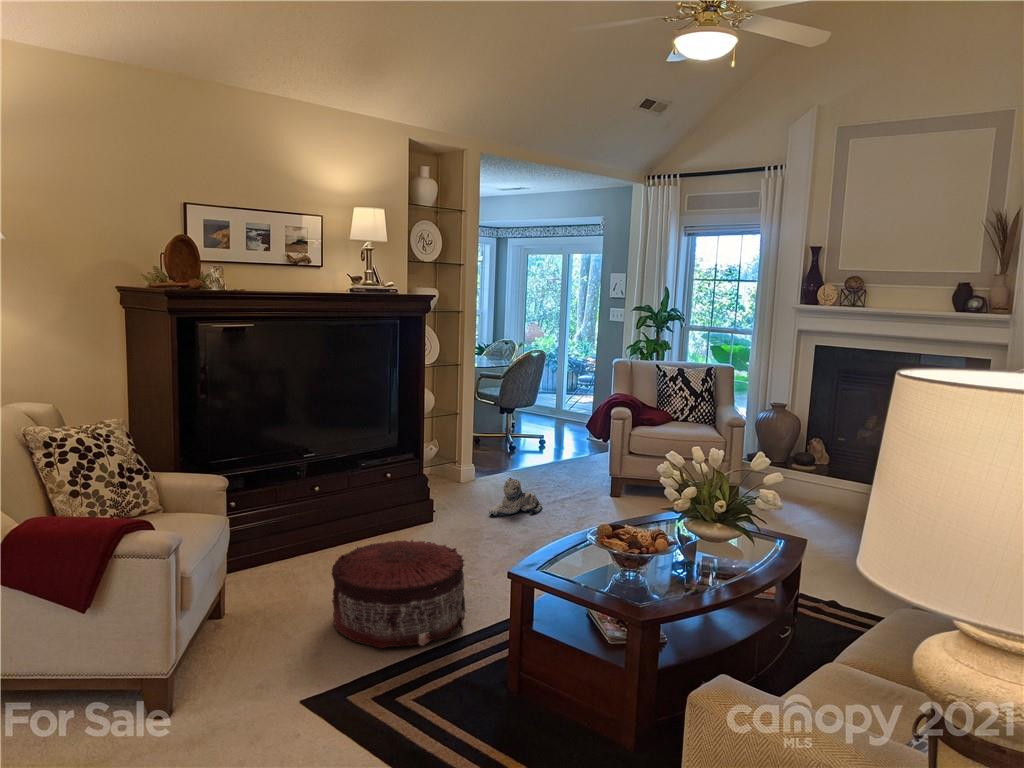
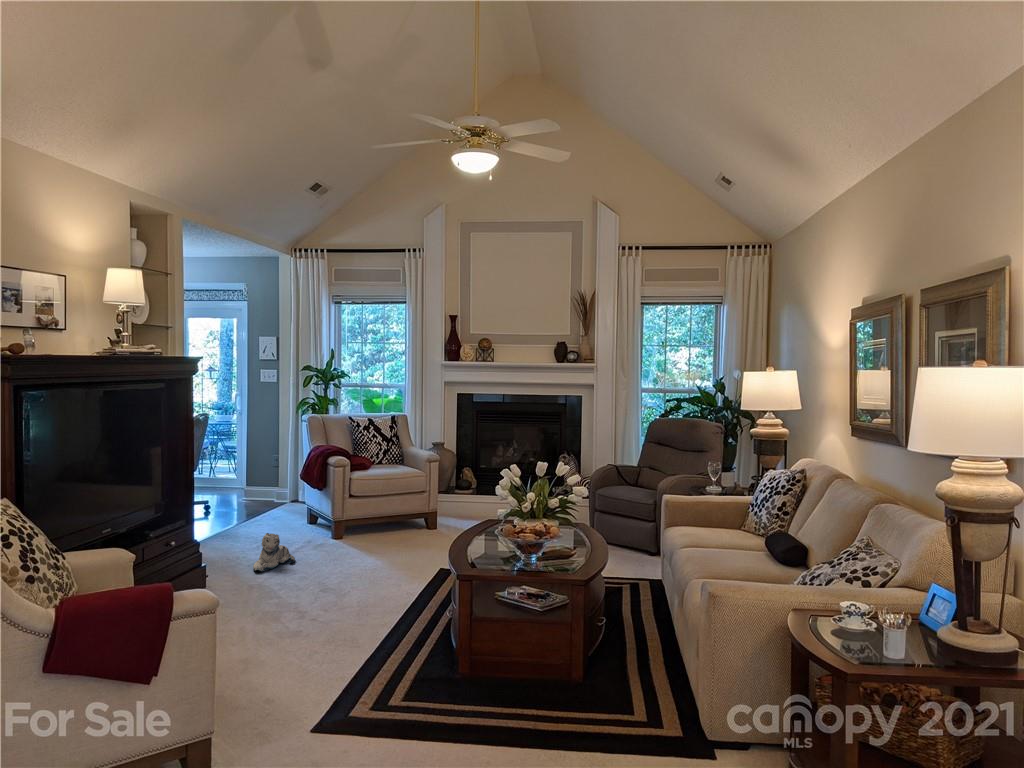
pouf: present [332,540,465,648] -> none [236,582,373,683]

